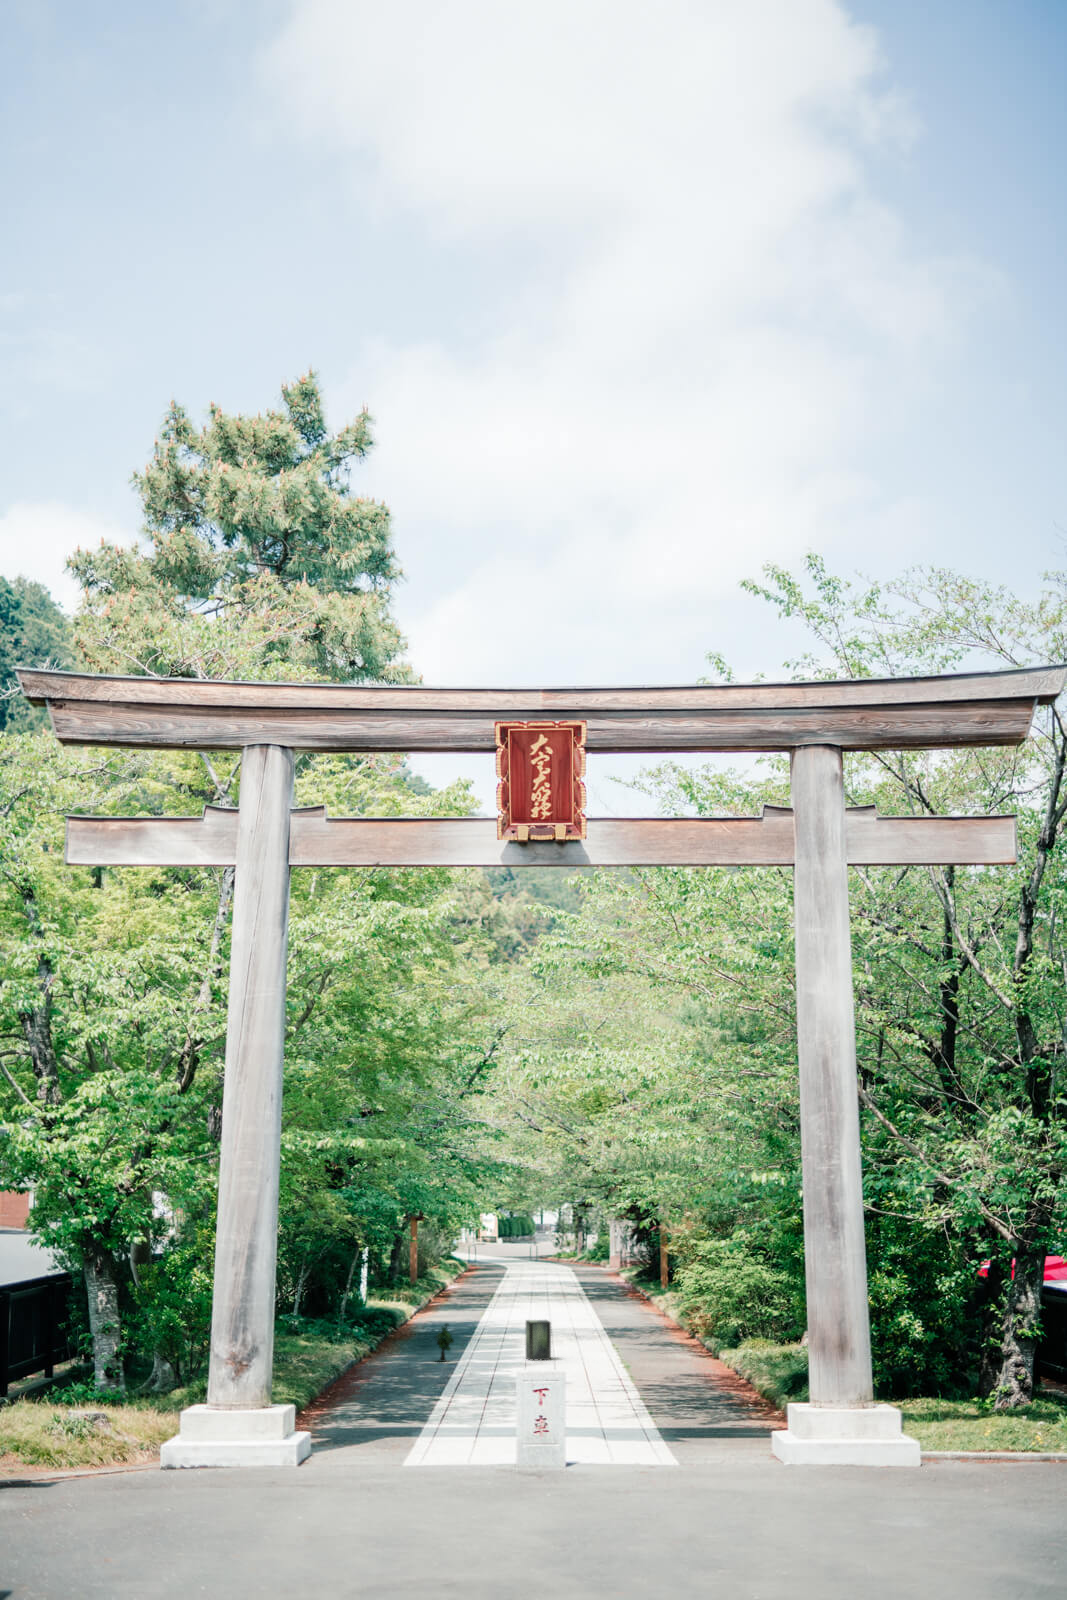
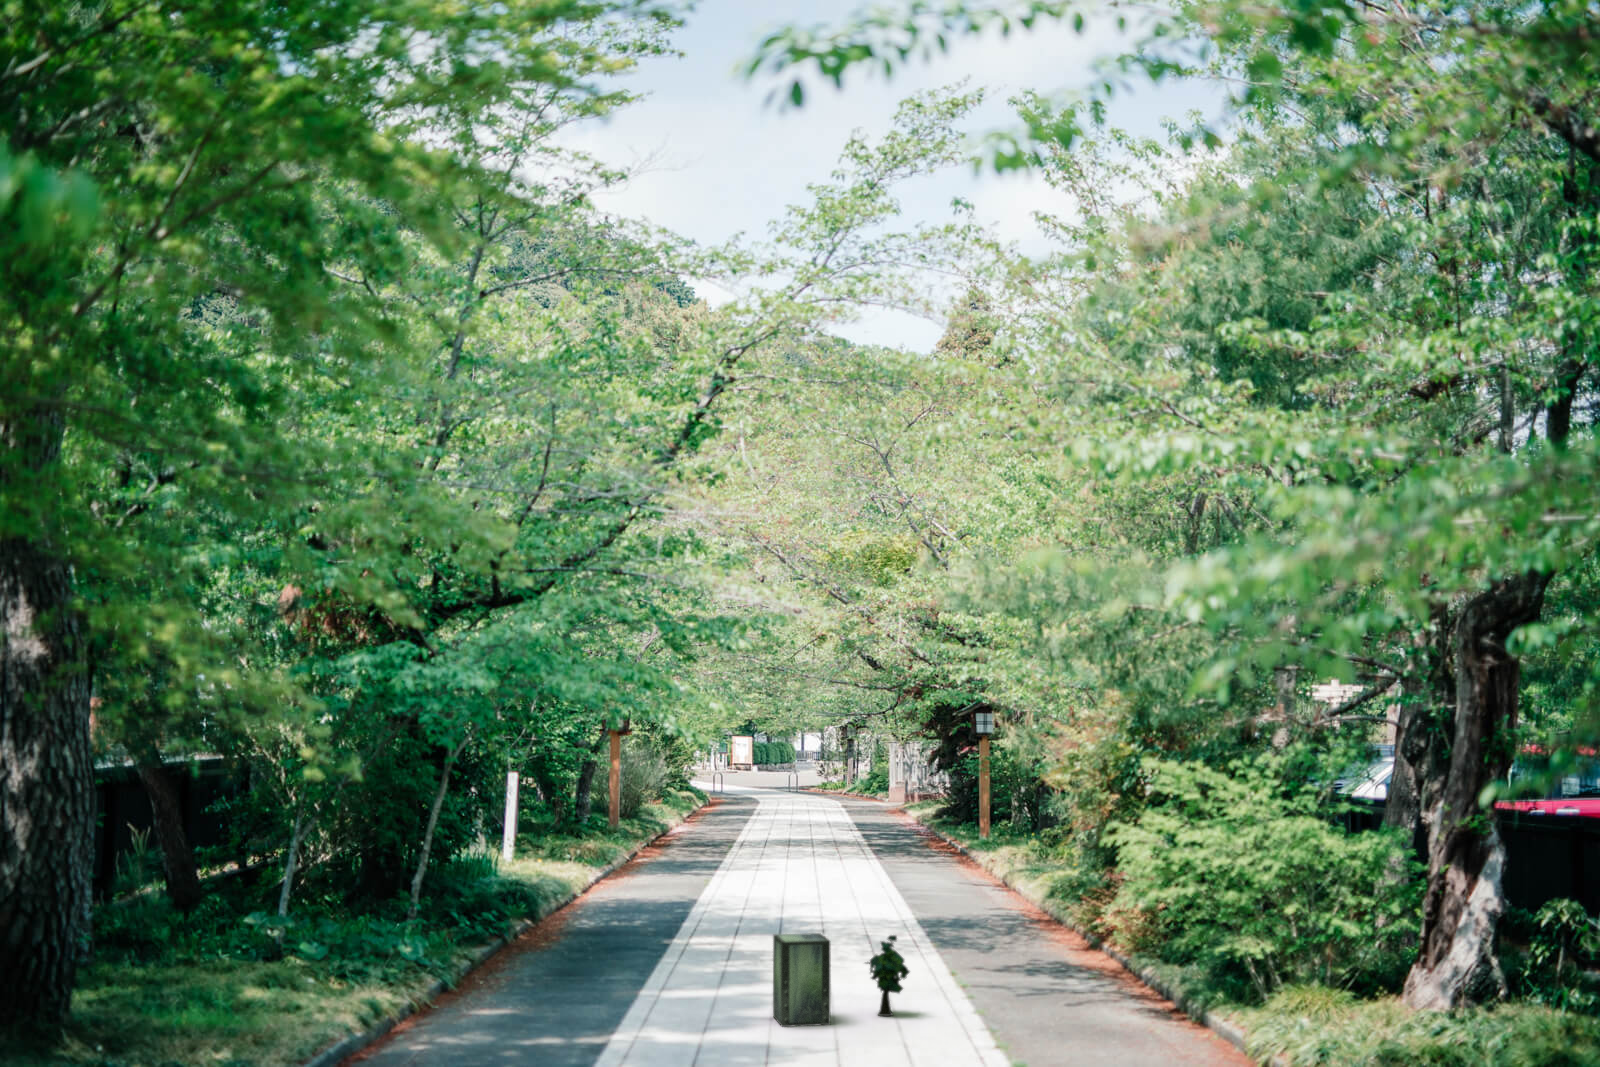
decorative plant: present [436,1324,454,1361] -> present [866,935,909,1016]

